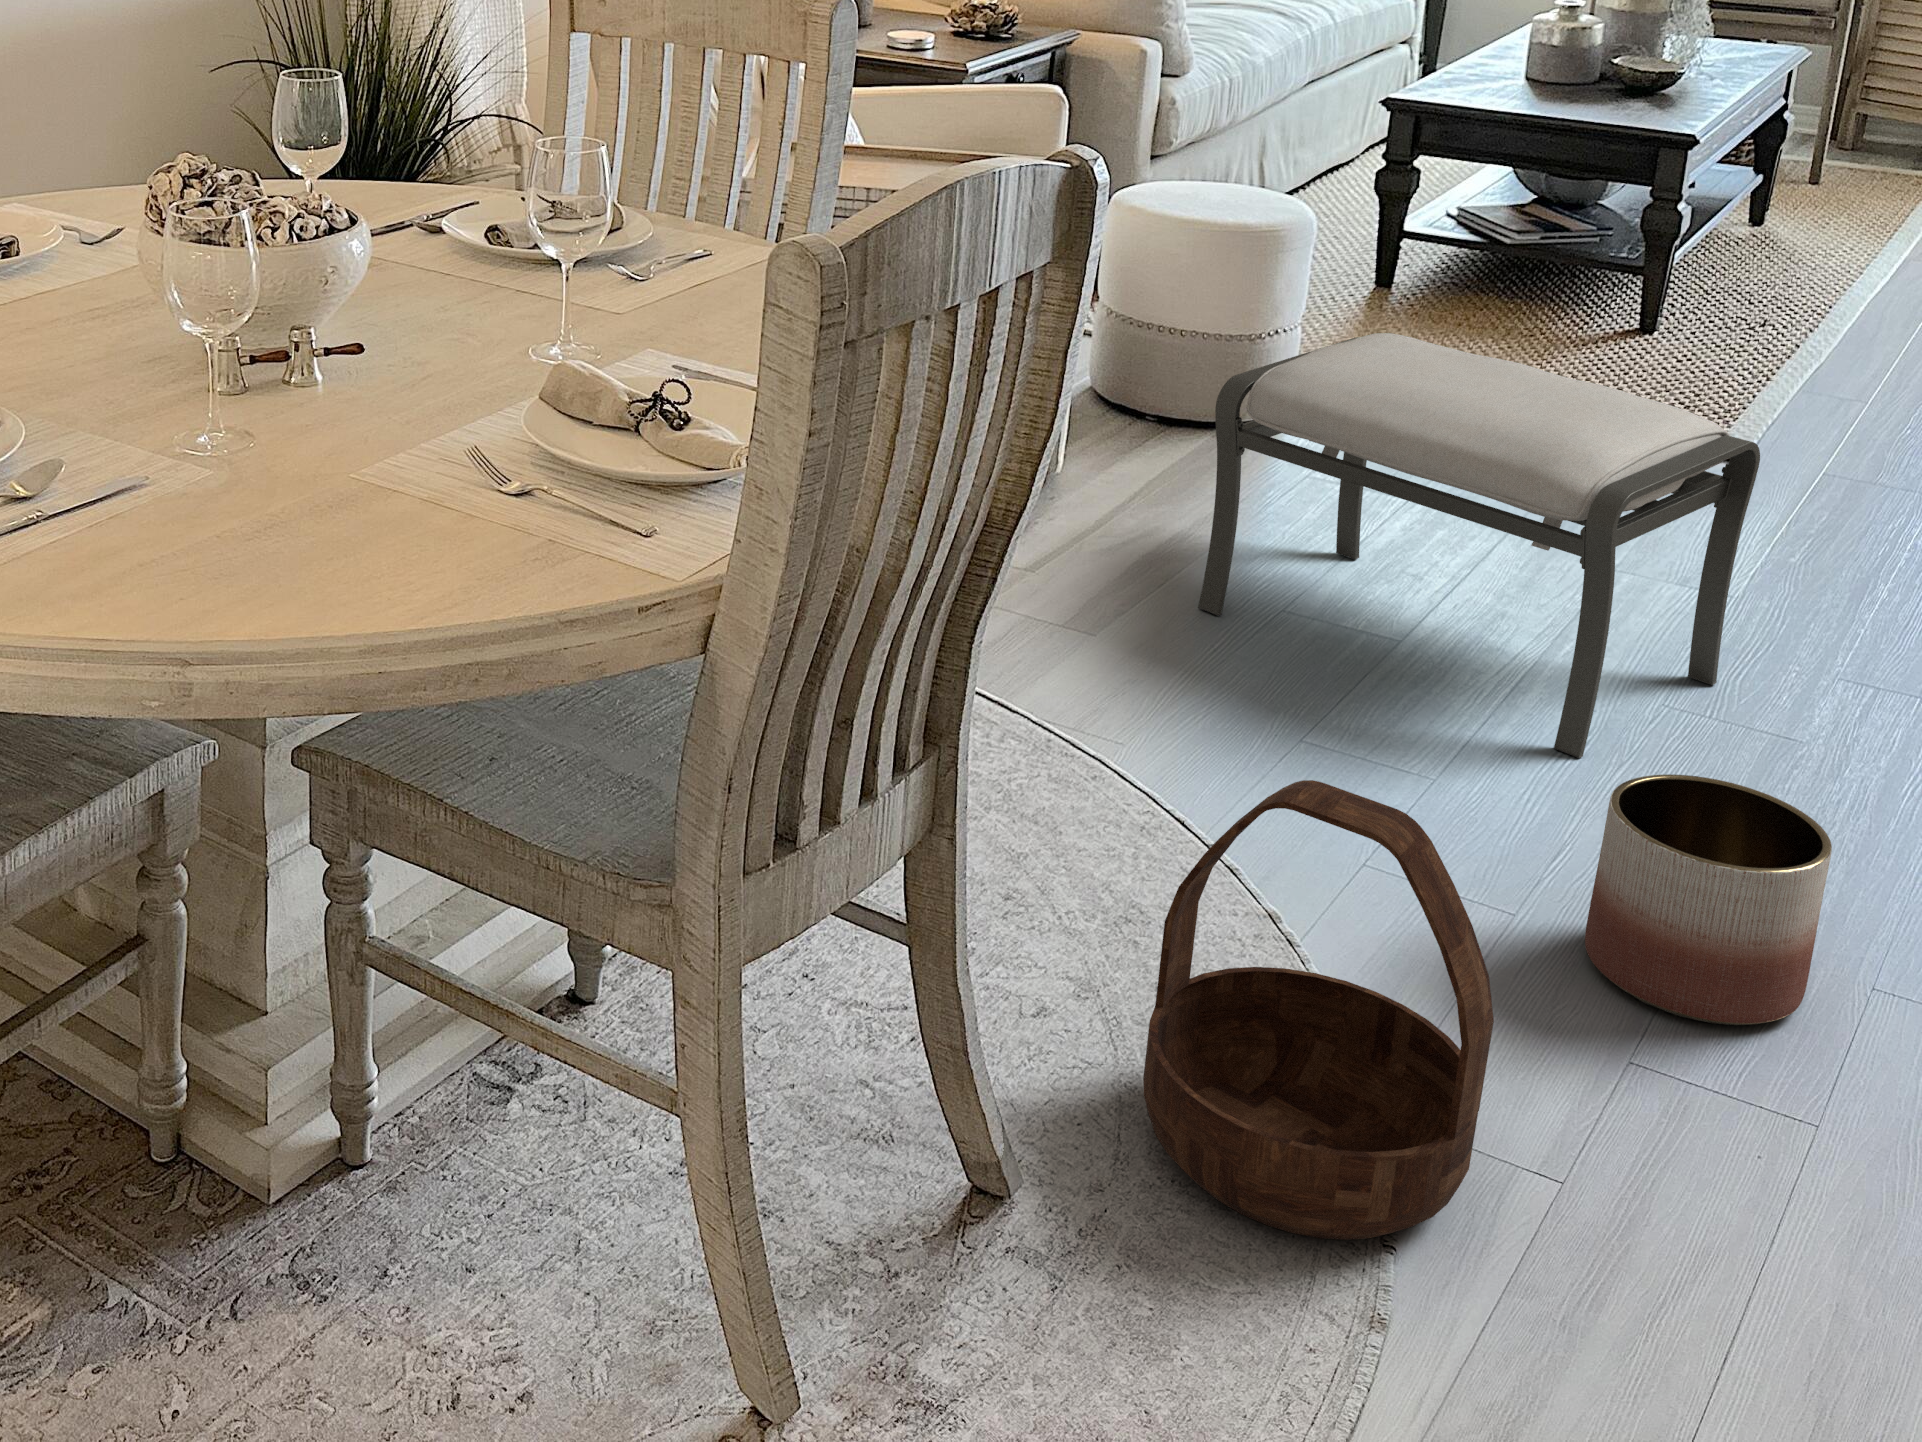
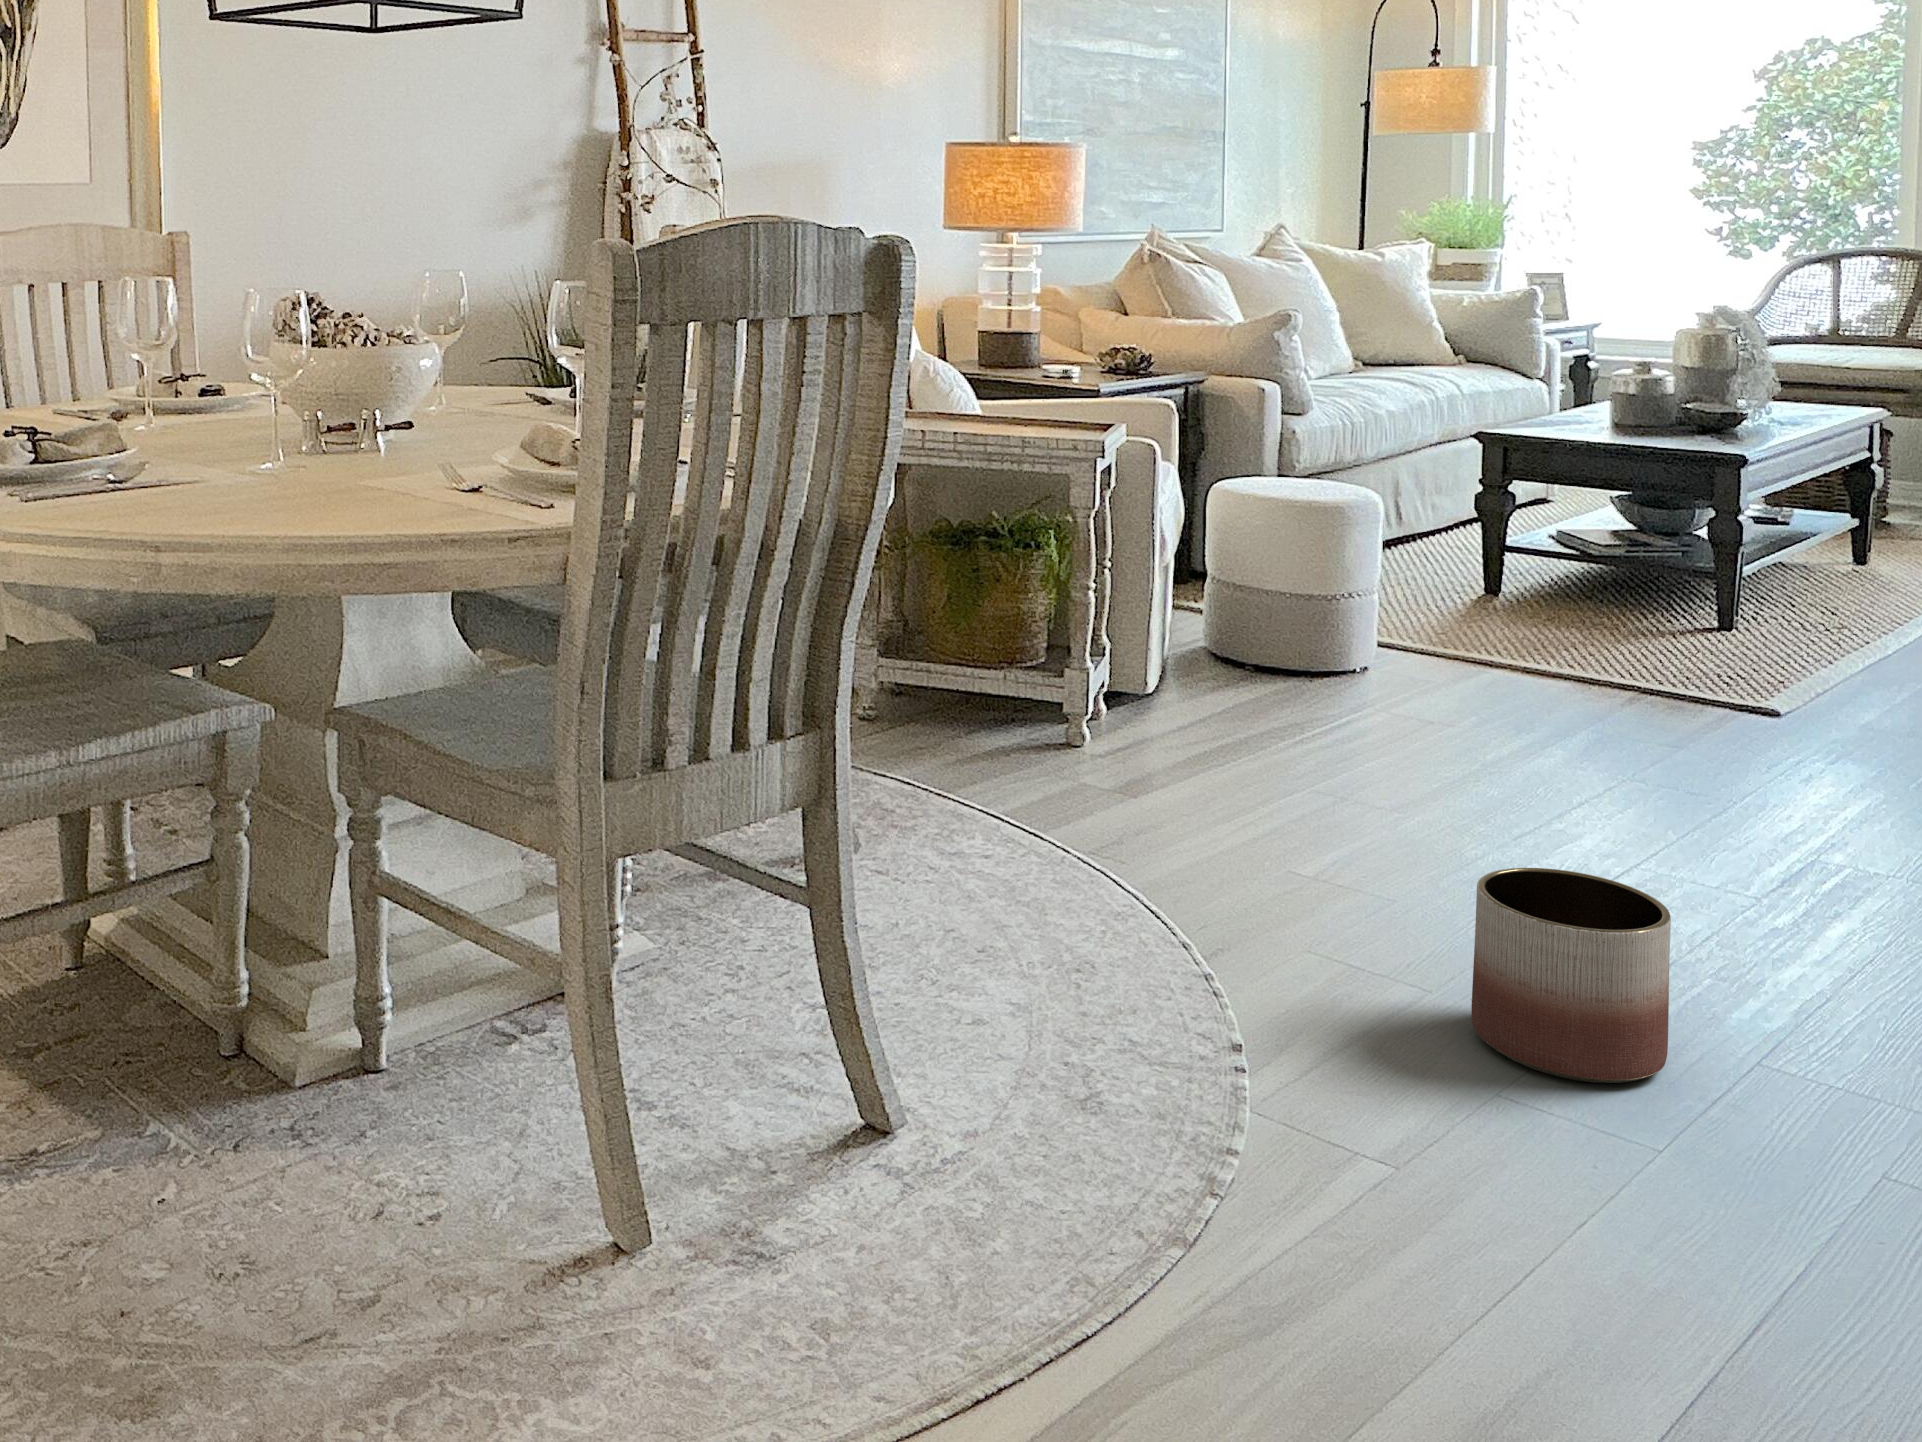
ottoman: present [1198,333,1760,758] -> none [1226,561,1694,901]
basket: present [1143,780,1494,1240] -> none [1017,792,1292,1190]

